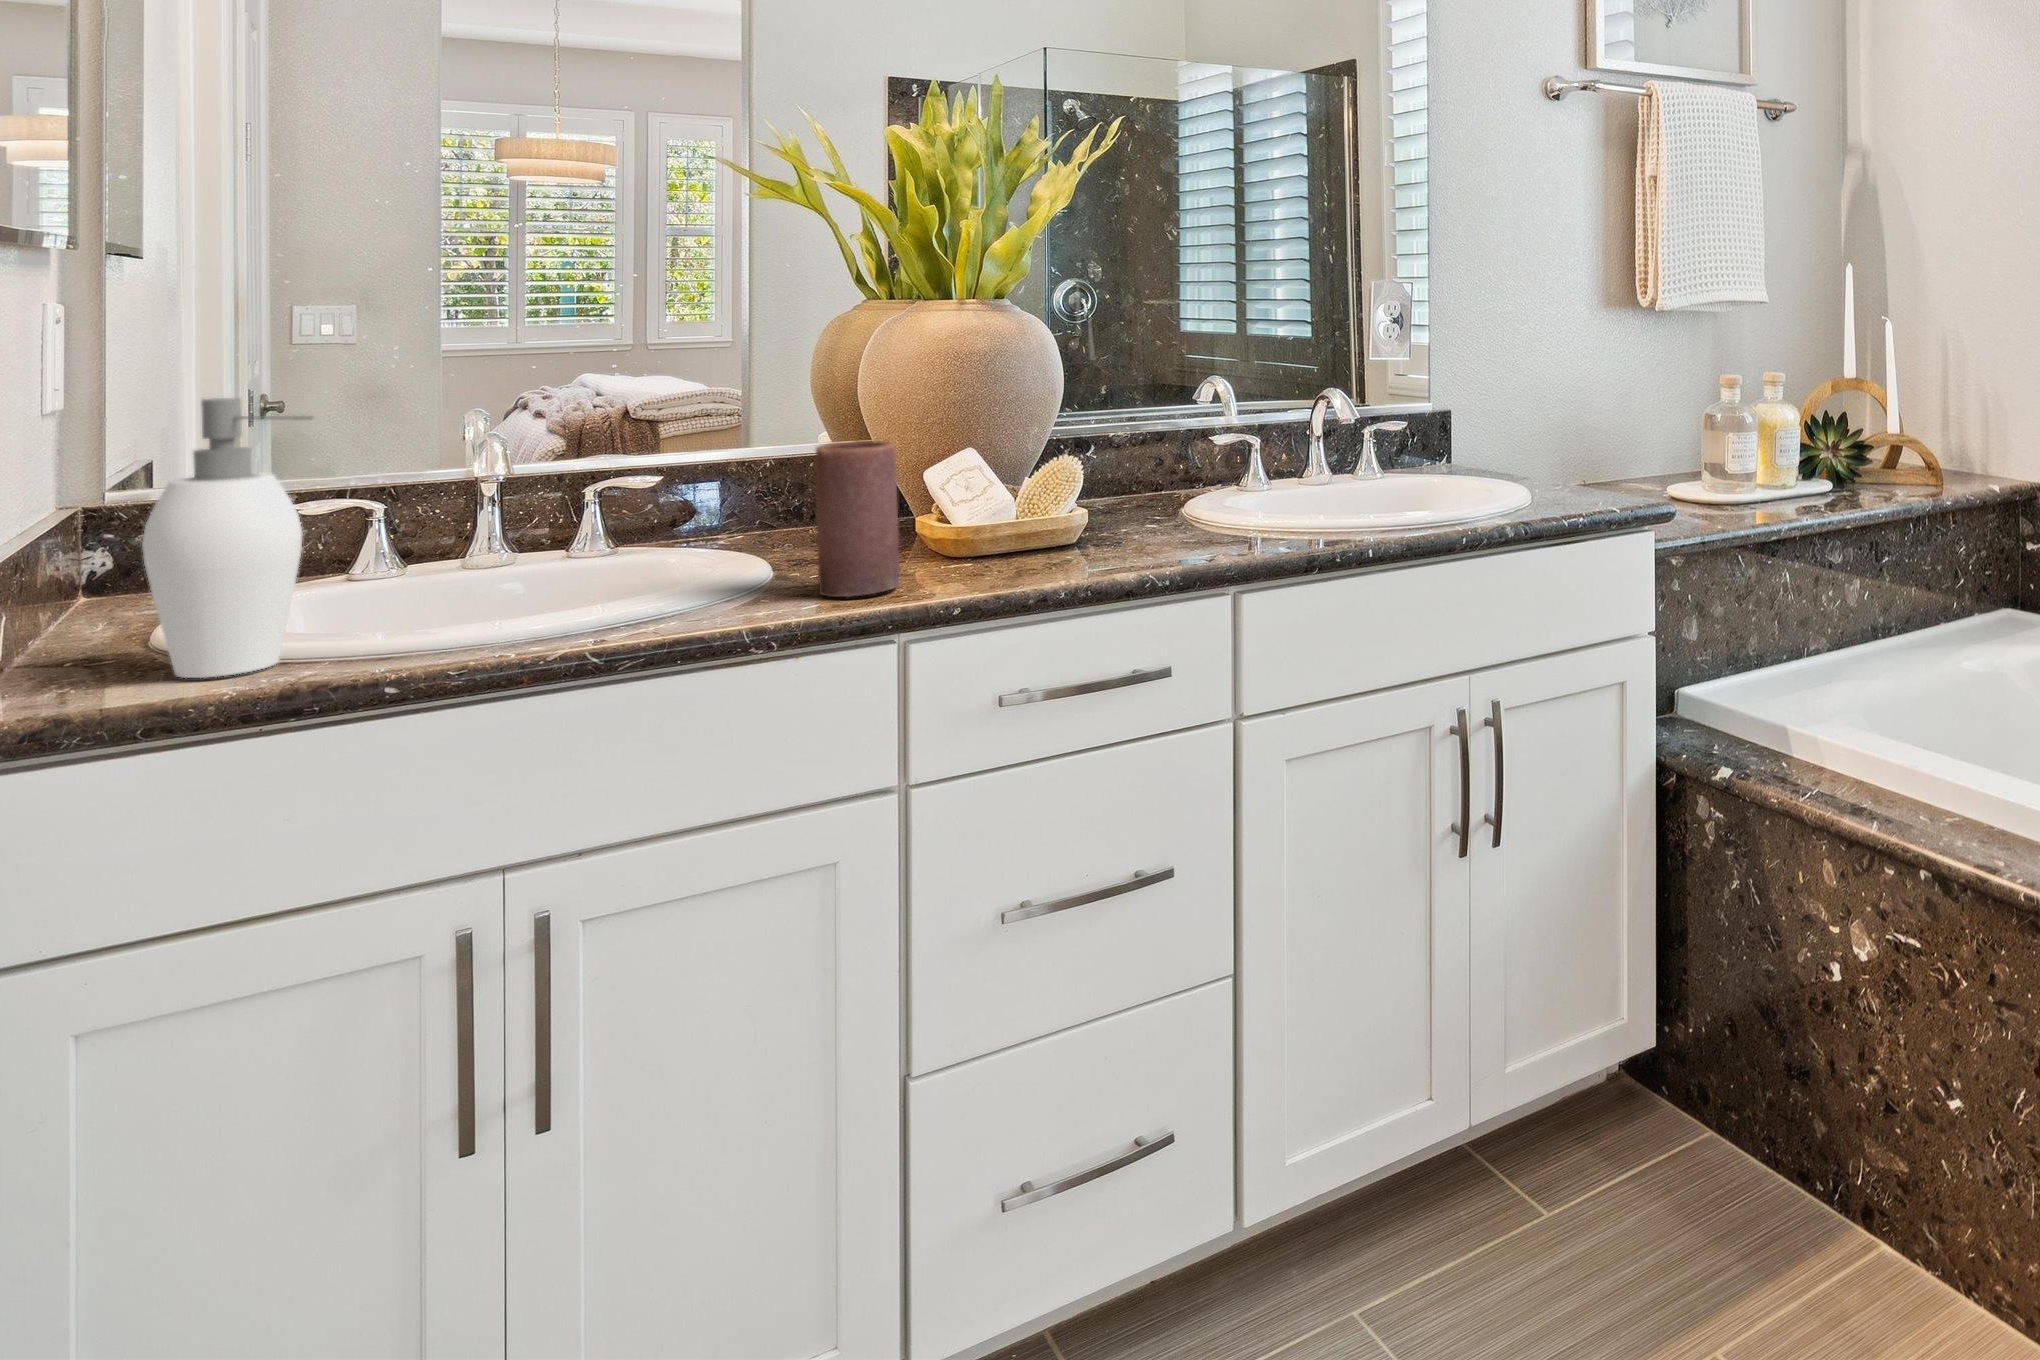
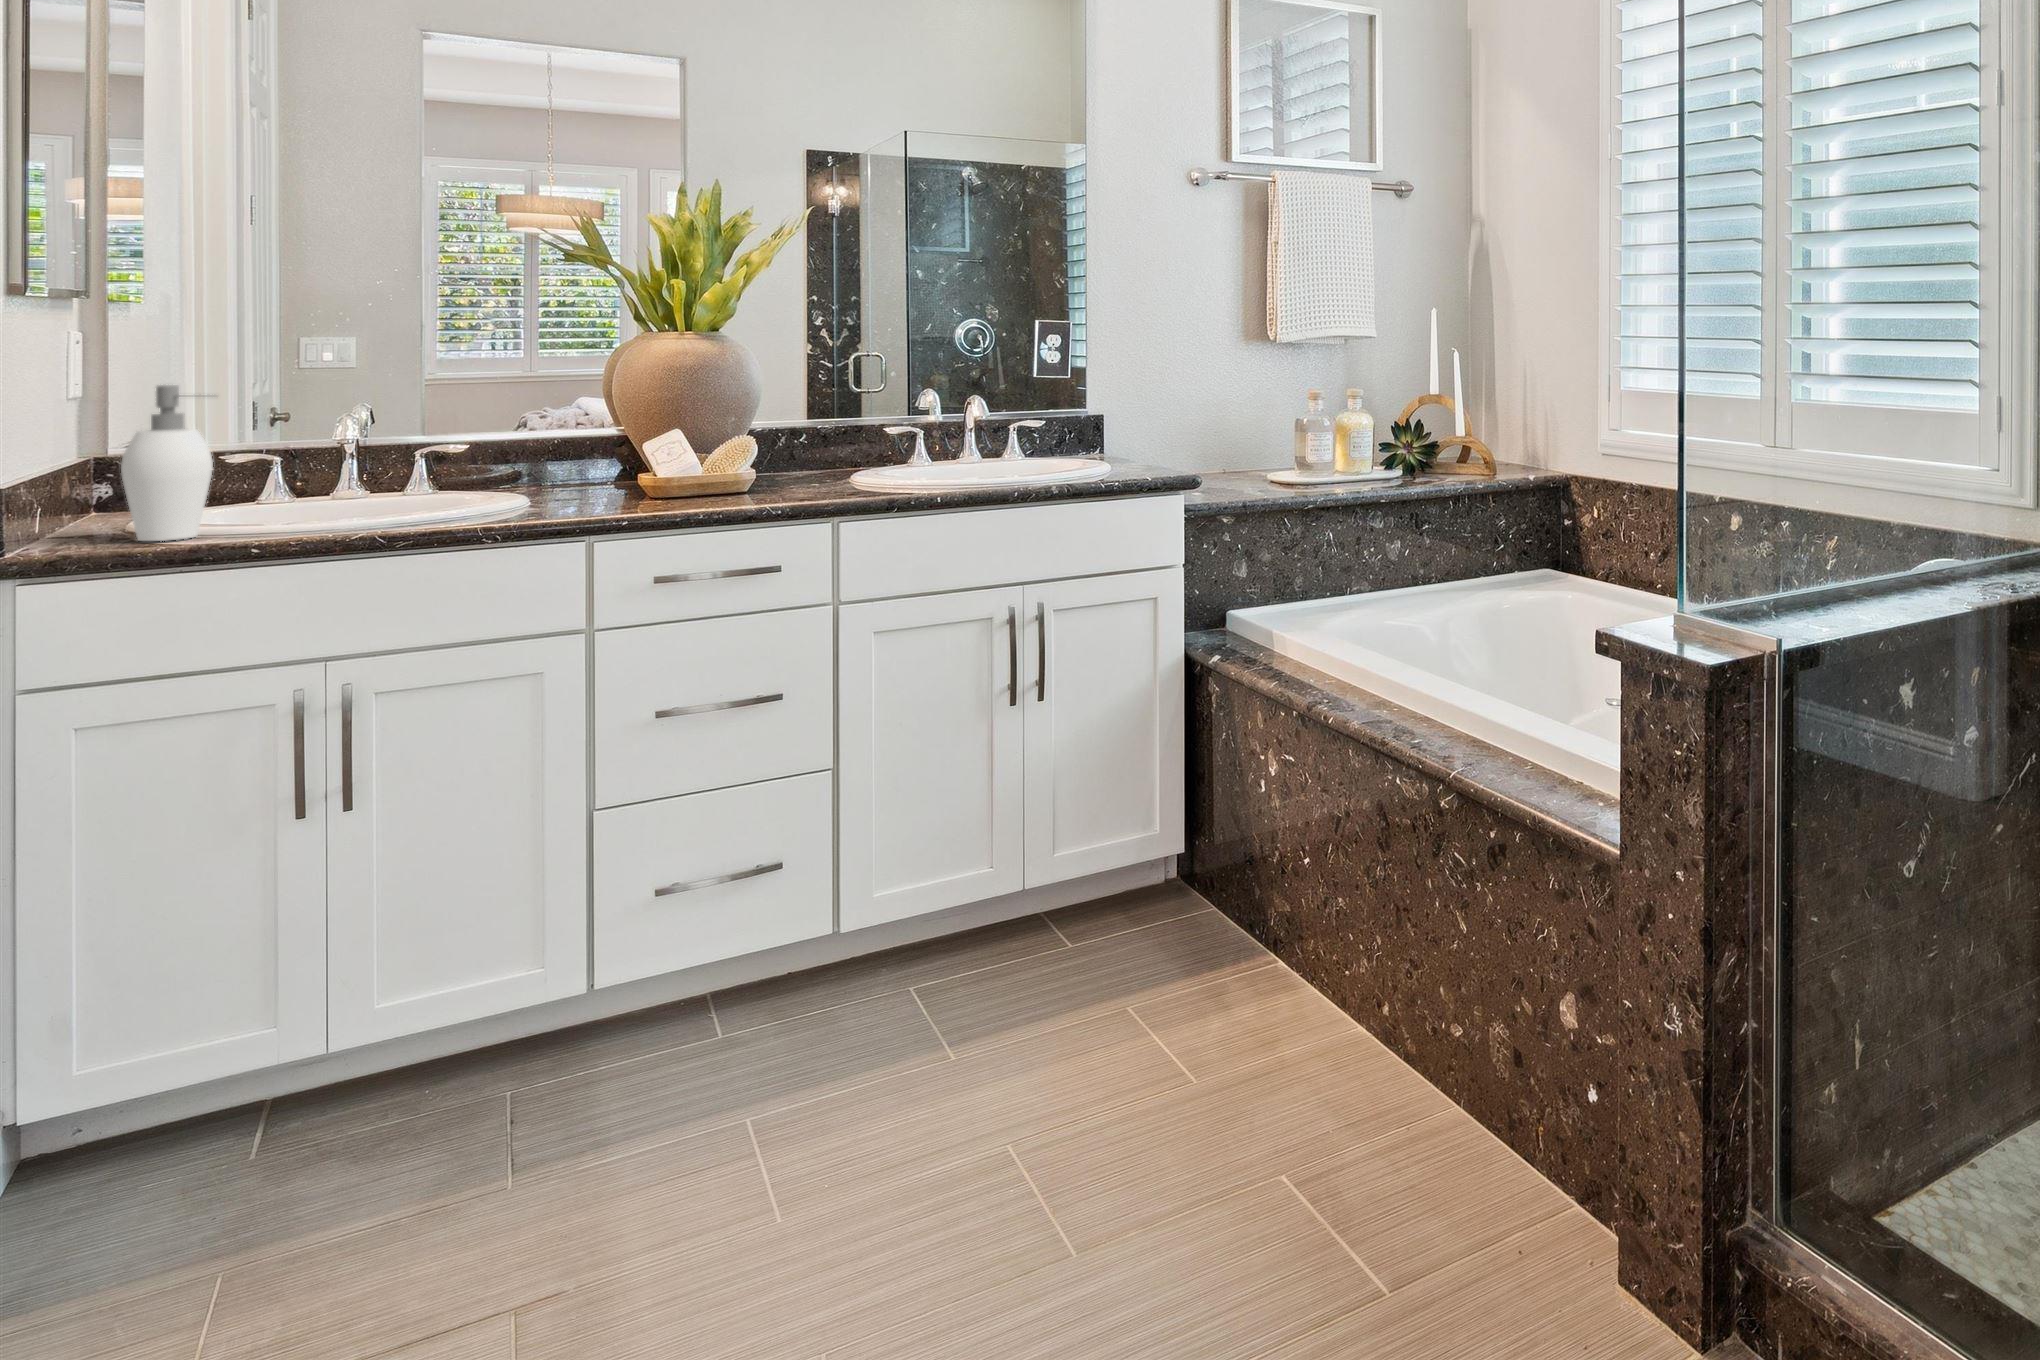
candle: present [815,441,899,597] -> none [540,419,597,514]

